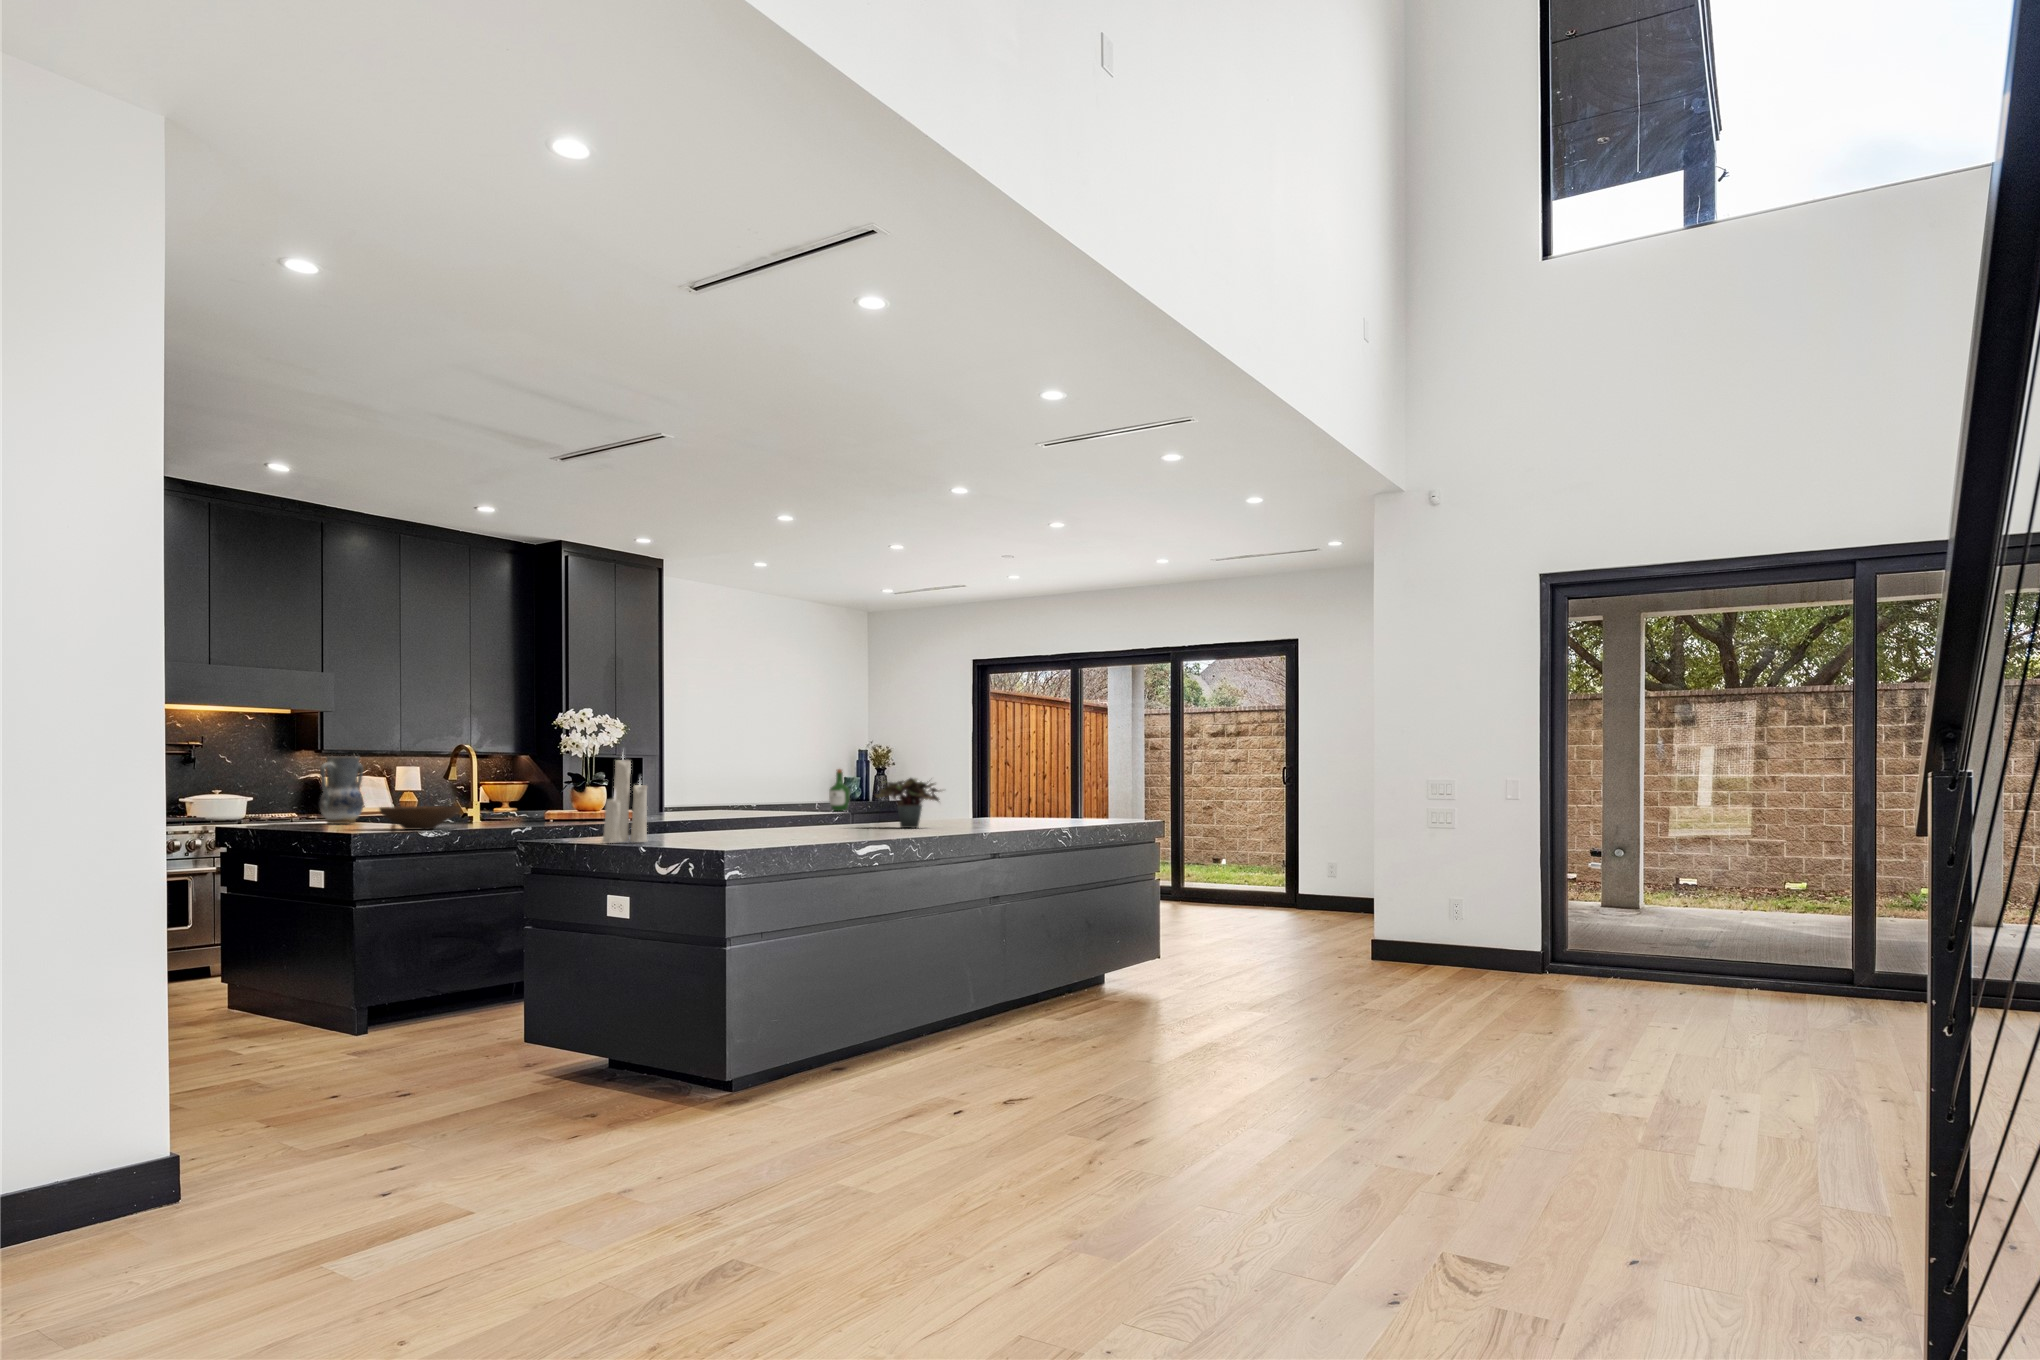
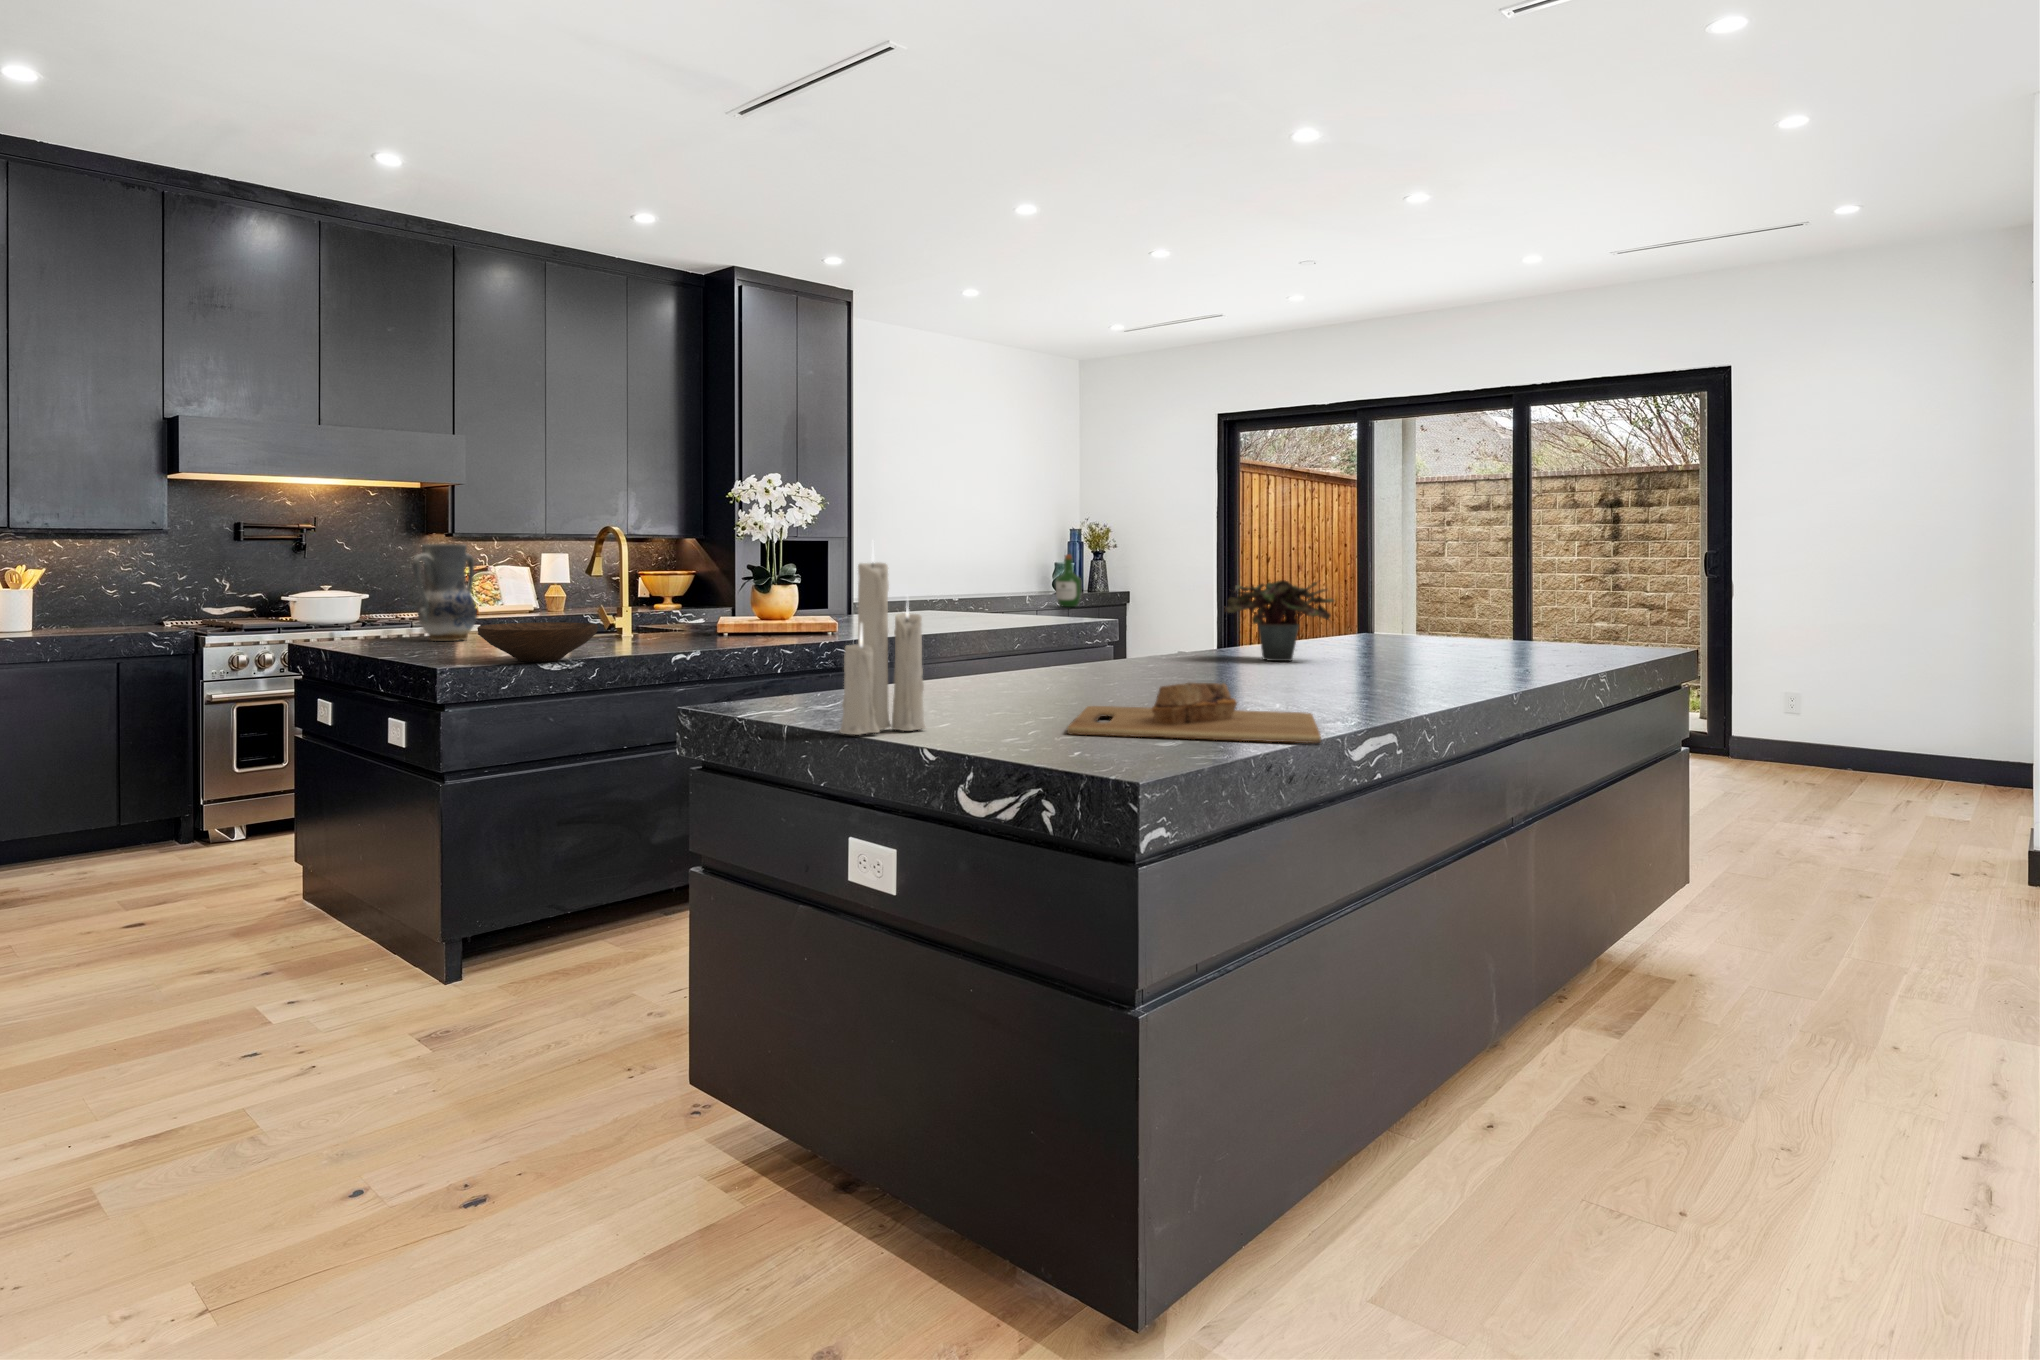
cutting board: none [719,819,854,844] -> present [1067,682,1321,743]

